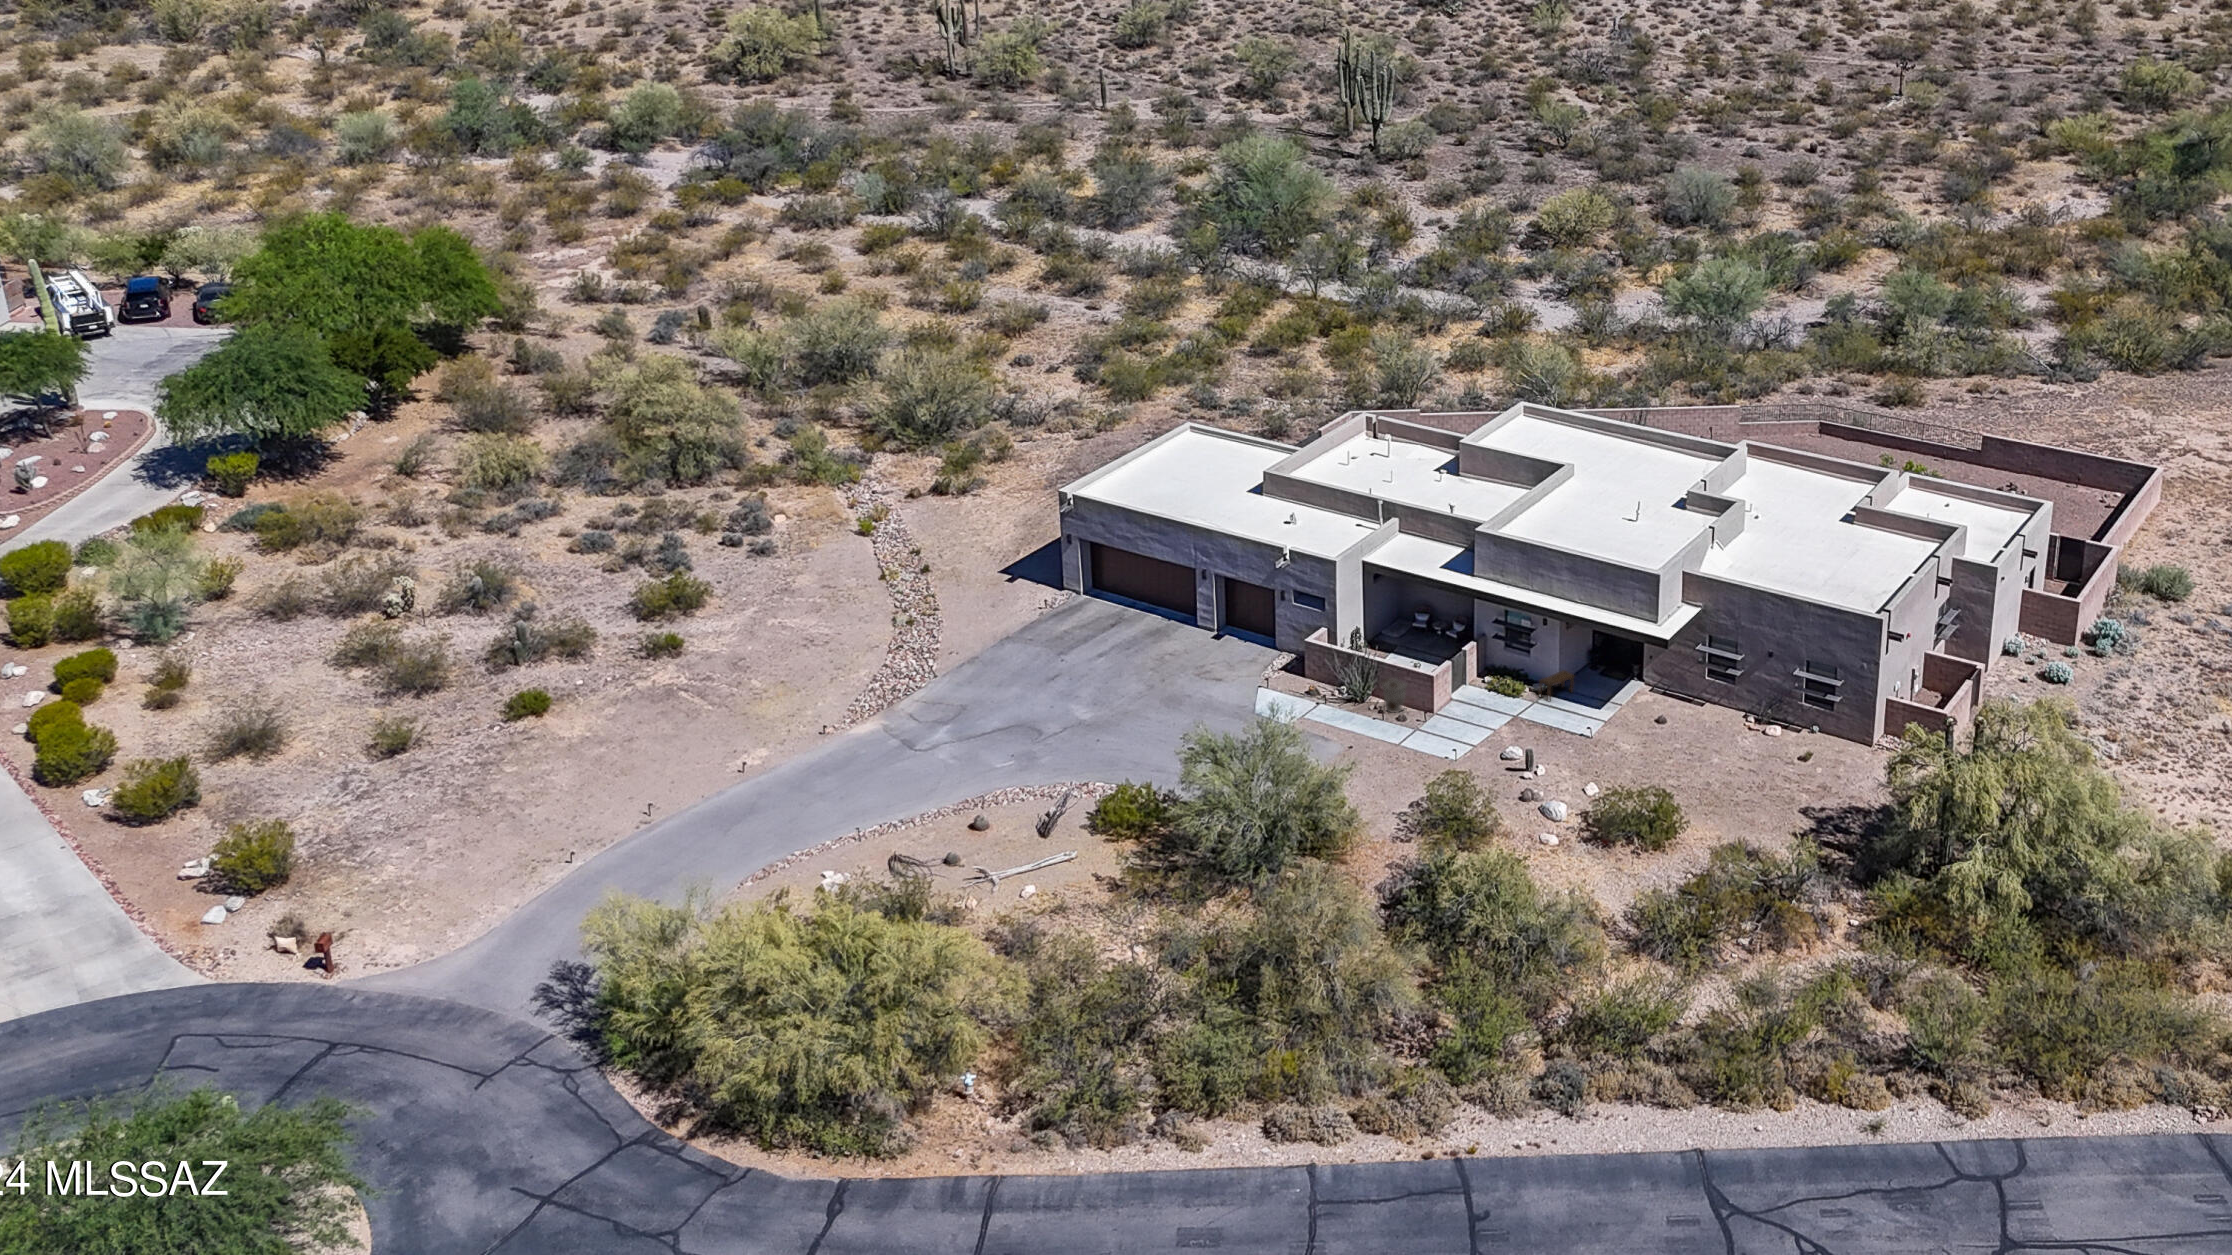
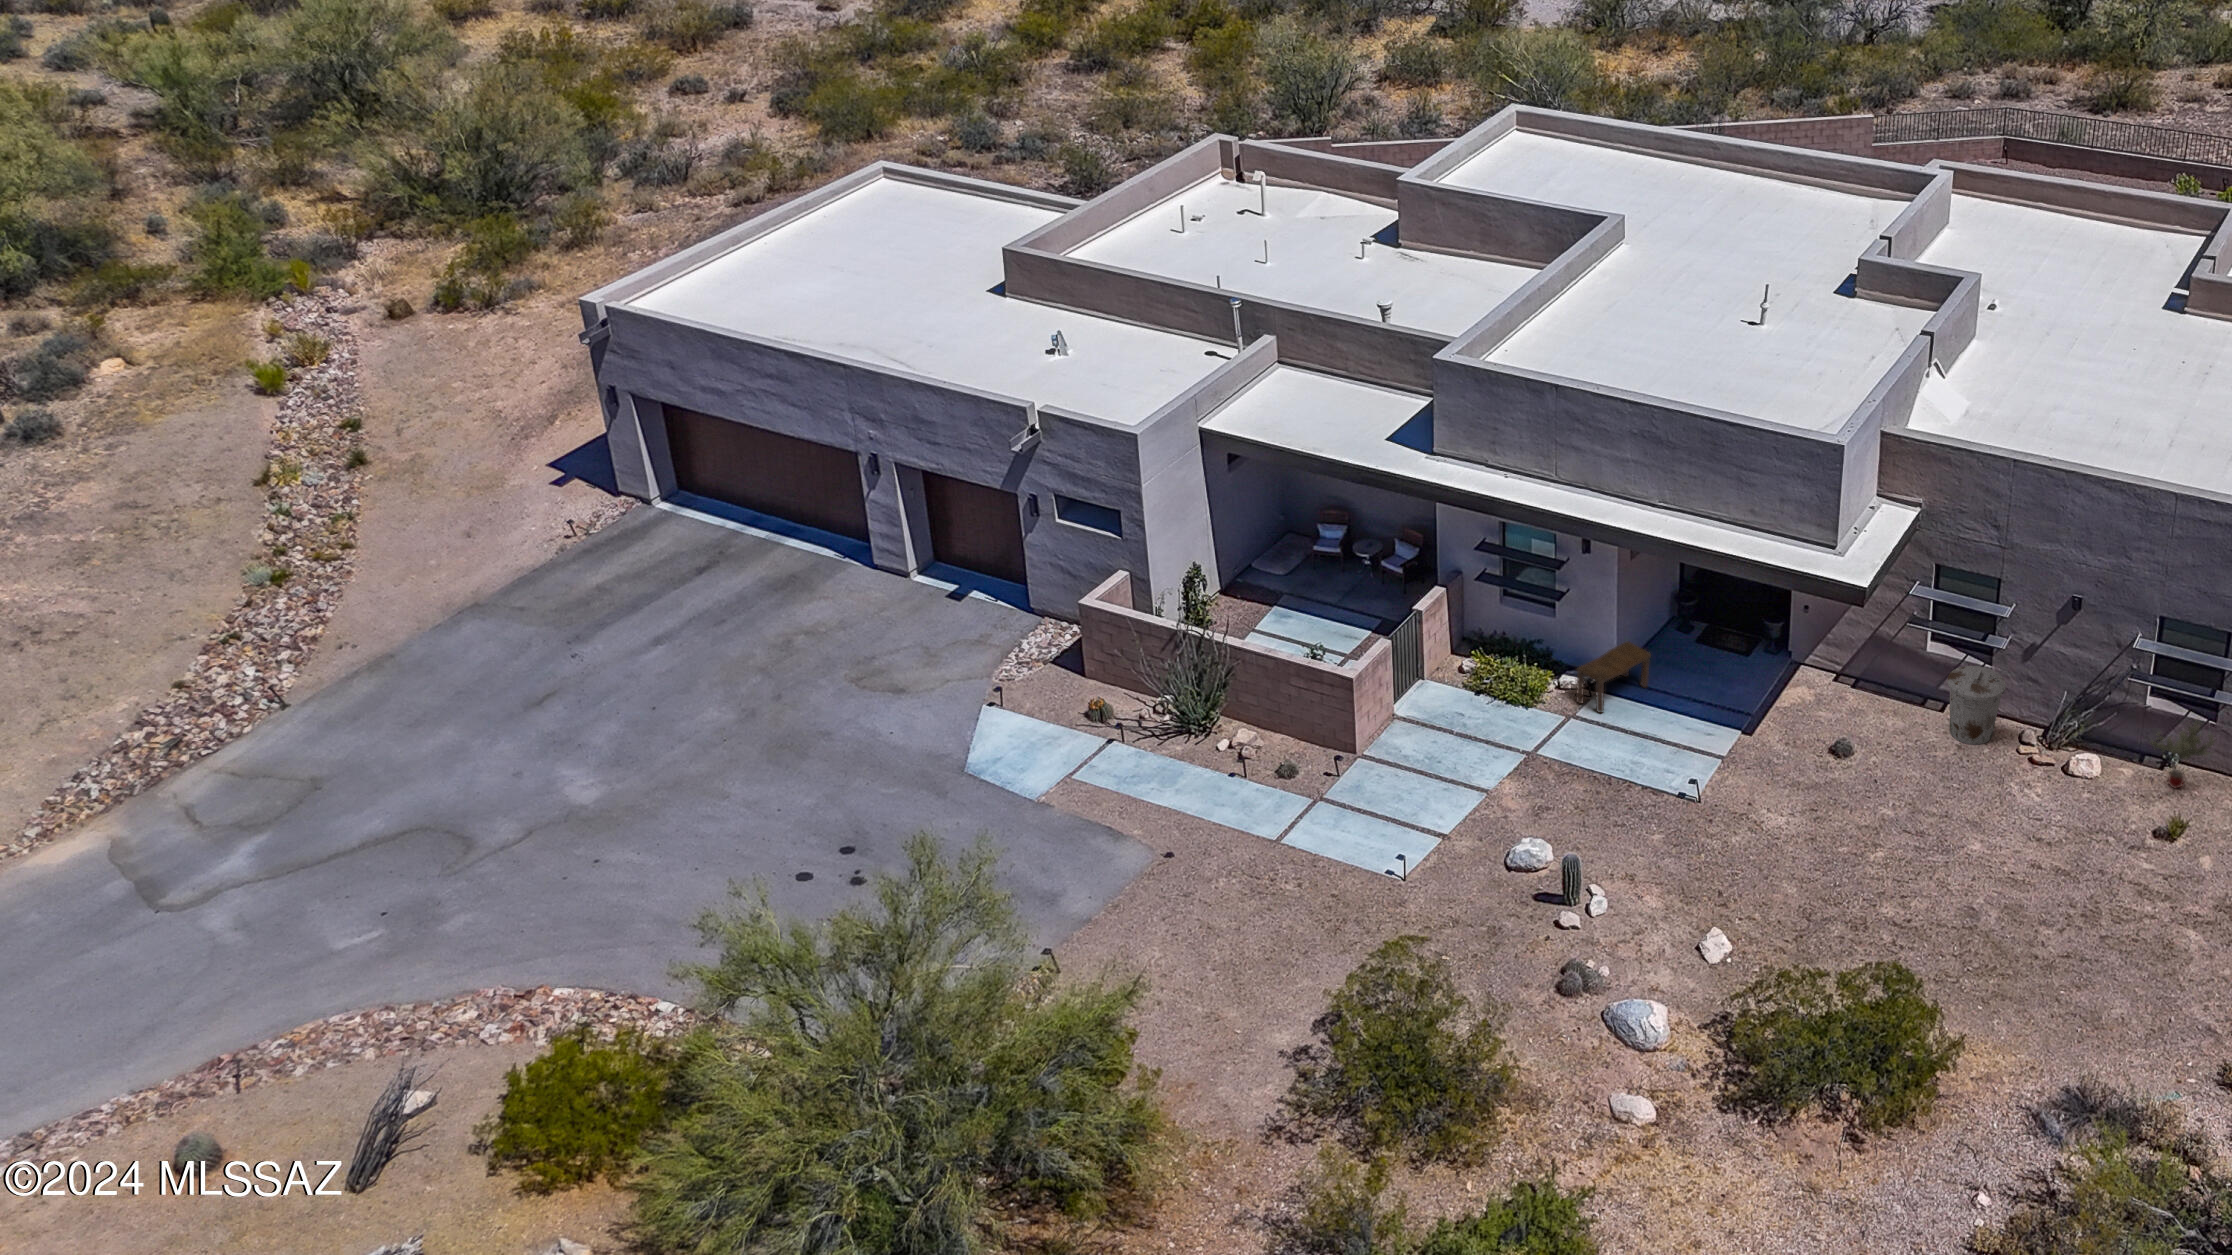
trash can: present [1382,677,1407,713] -> present [1947,666,2006,745]
potted tree: present [1592,813,1621,845] -> present [2150,722,2214,788]

